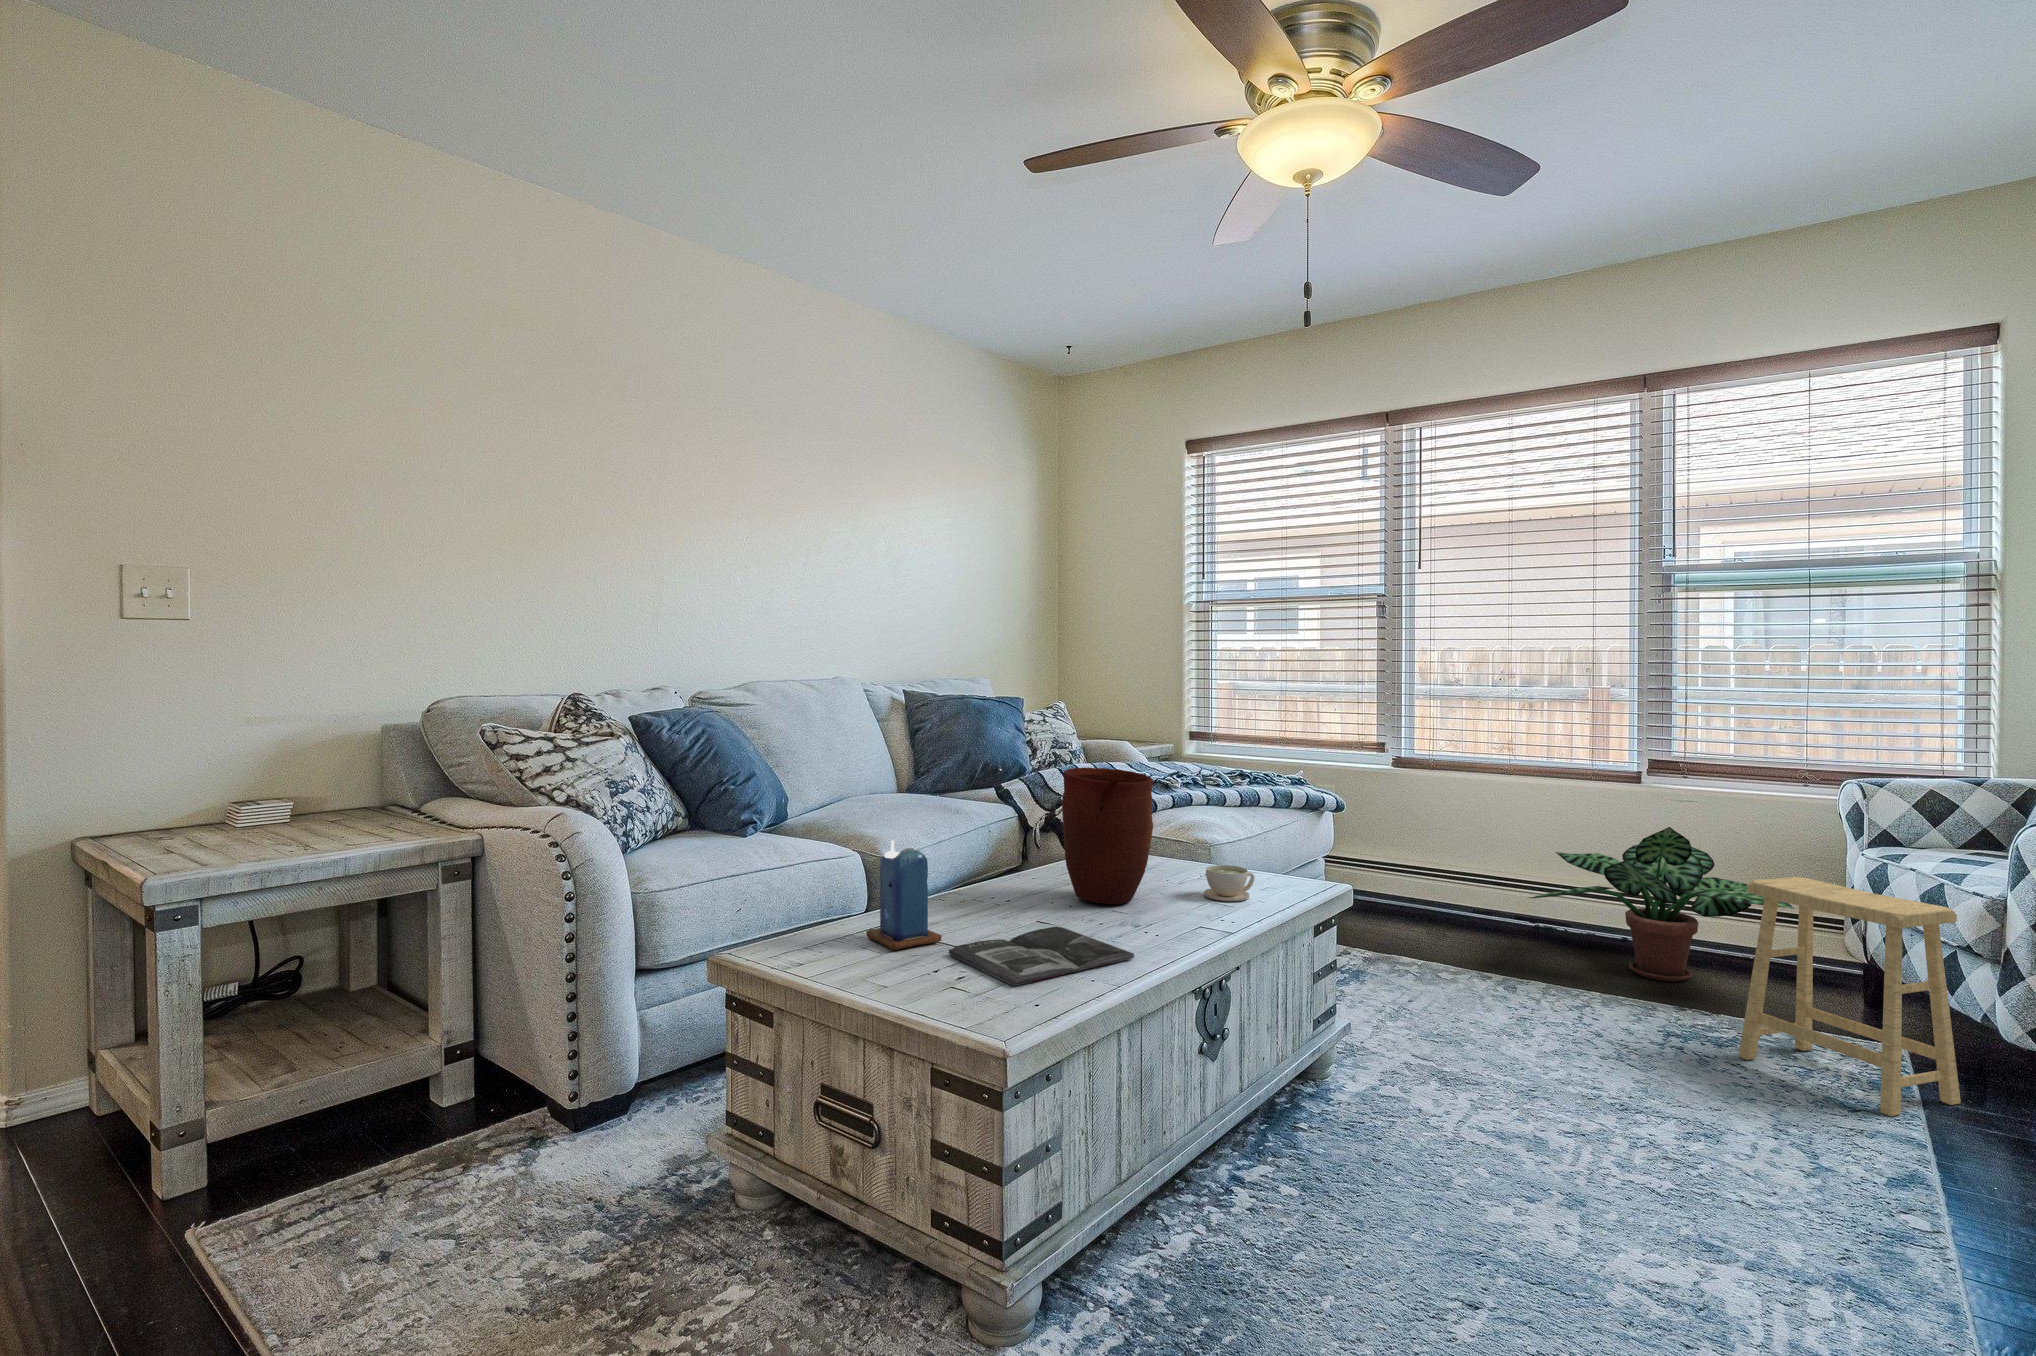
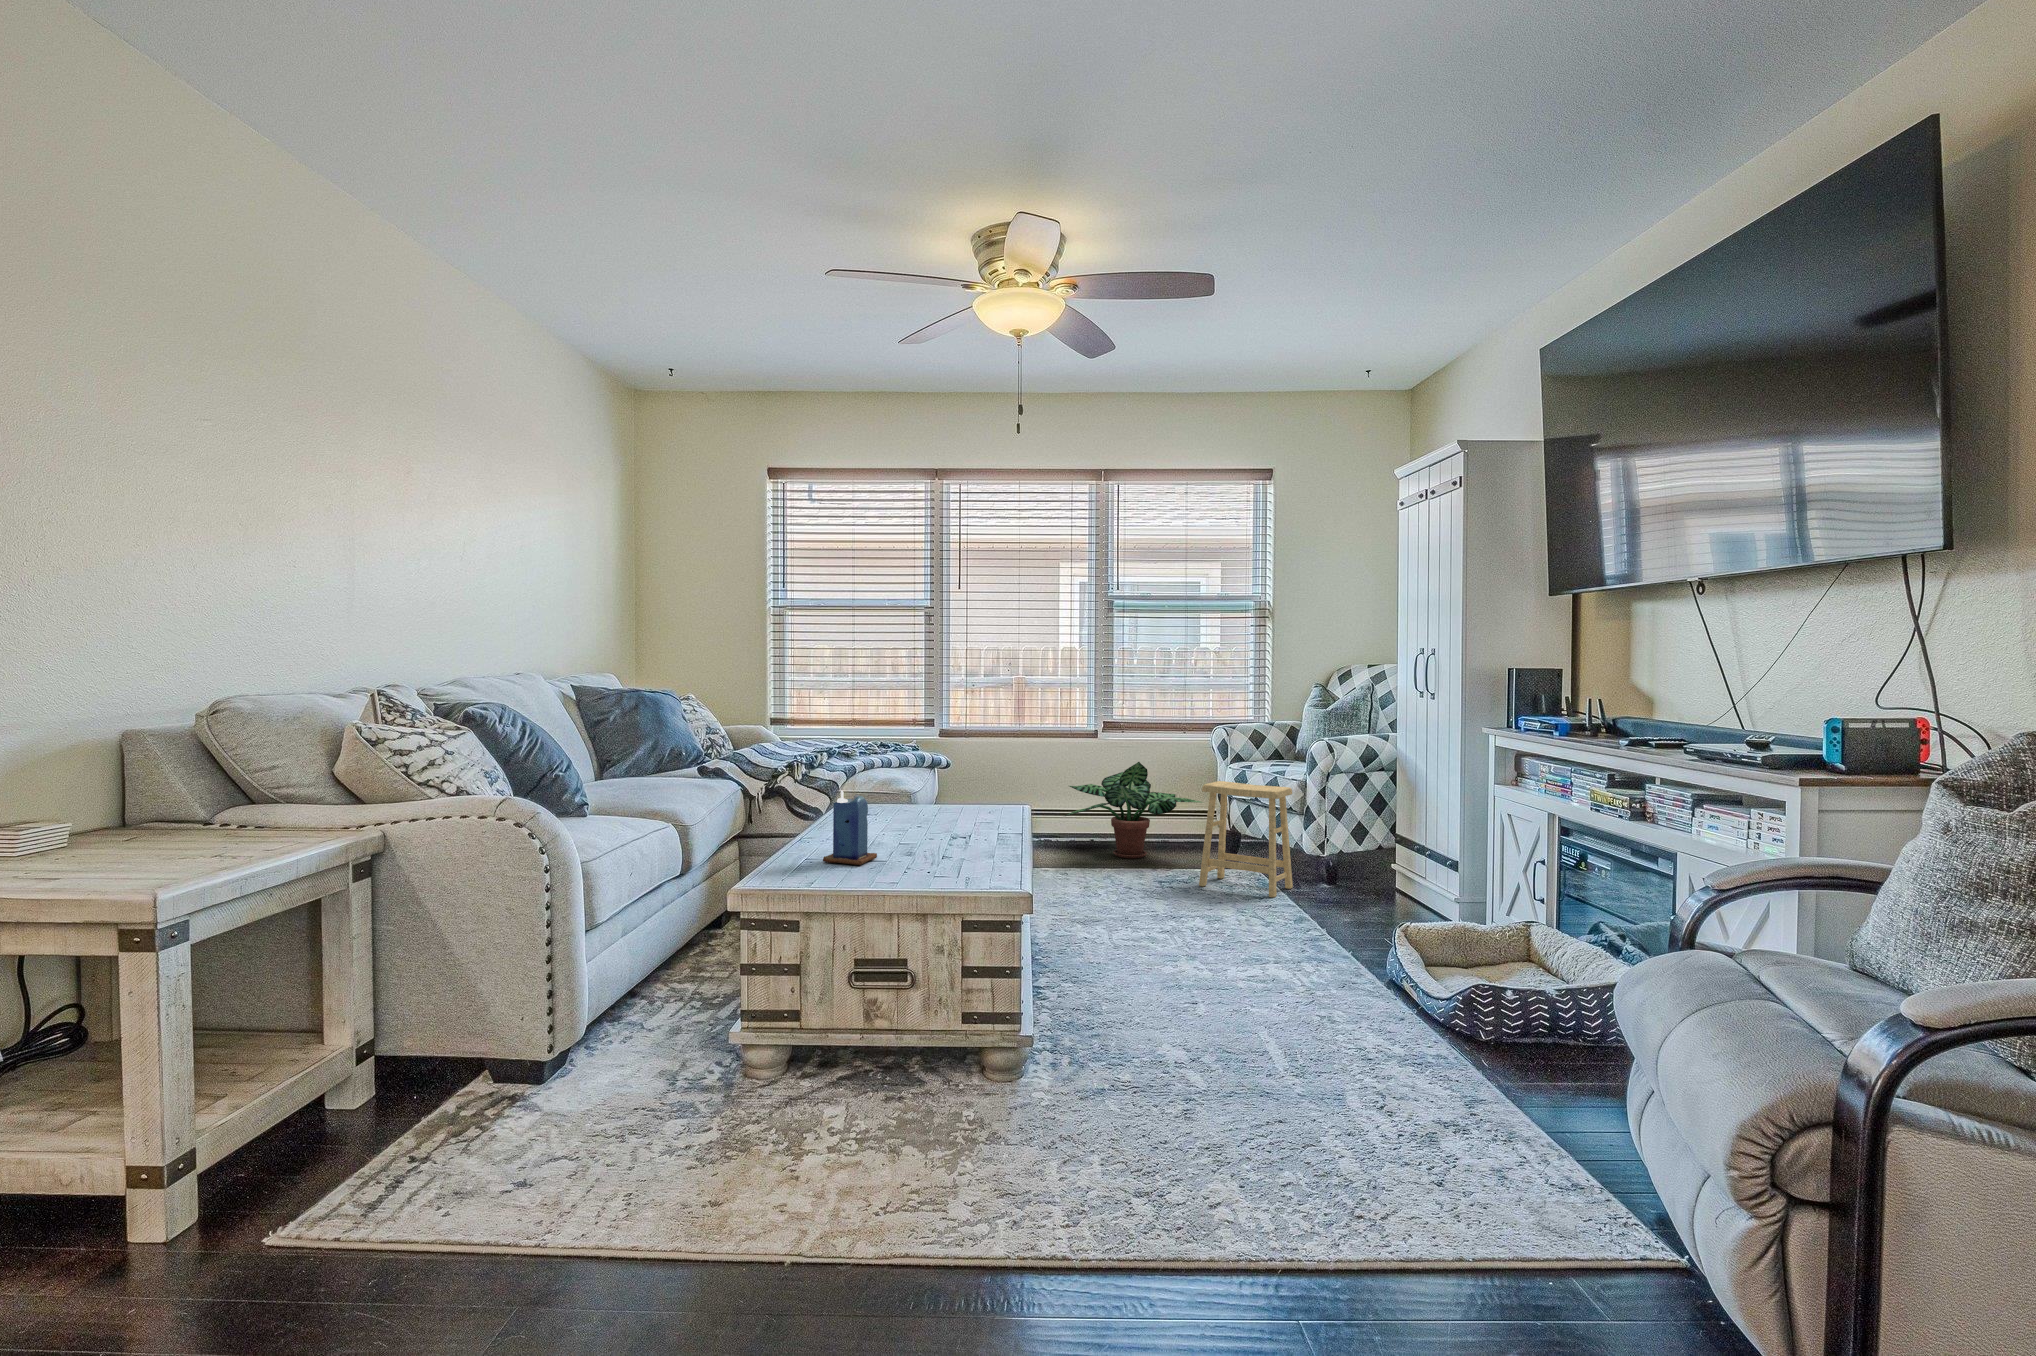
vase: present [1062,768,1153,904] -> none [885,737,950,829]
coffee cup: present [1204,865,1255,901] -> none [965,798,995,821]
magazine: present [949,926,1134,986] -> none [897,841,1002,868]

